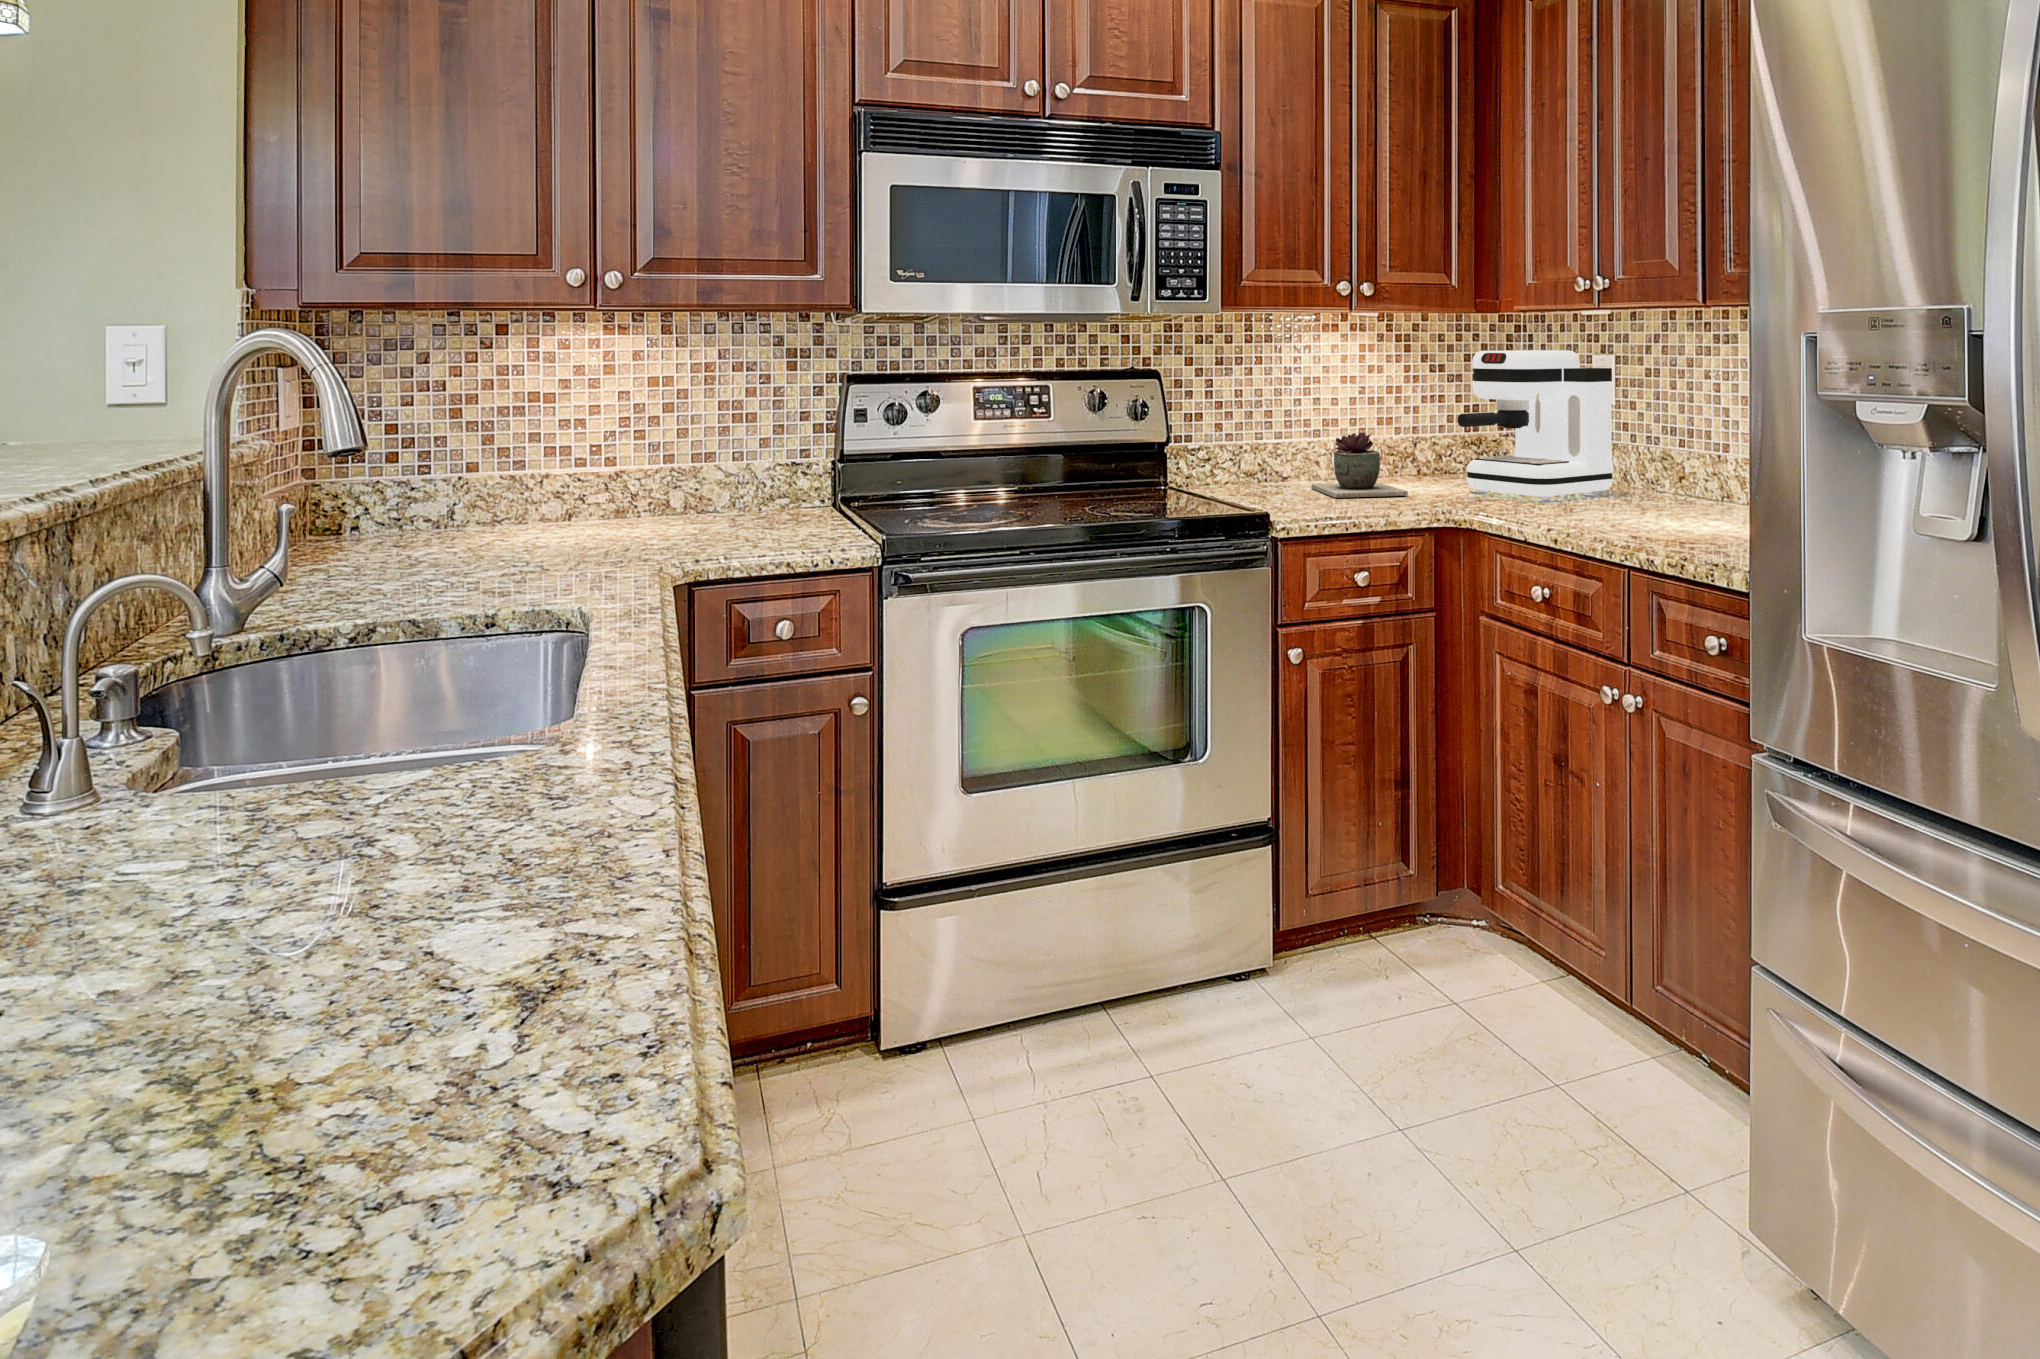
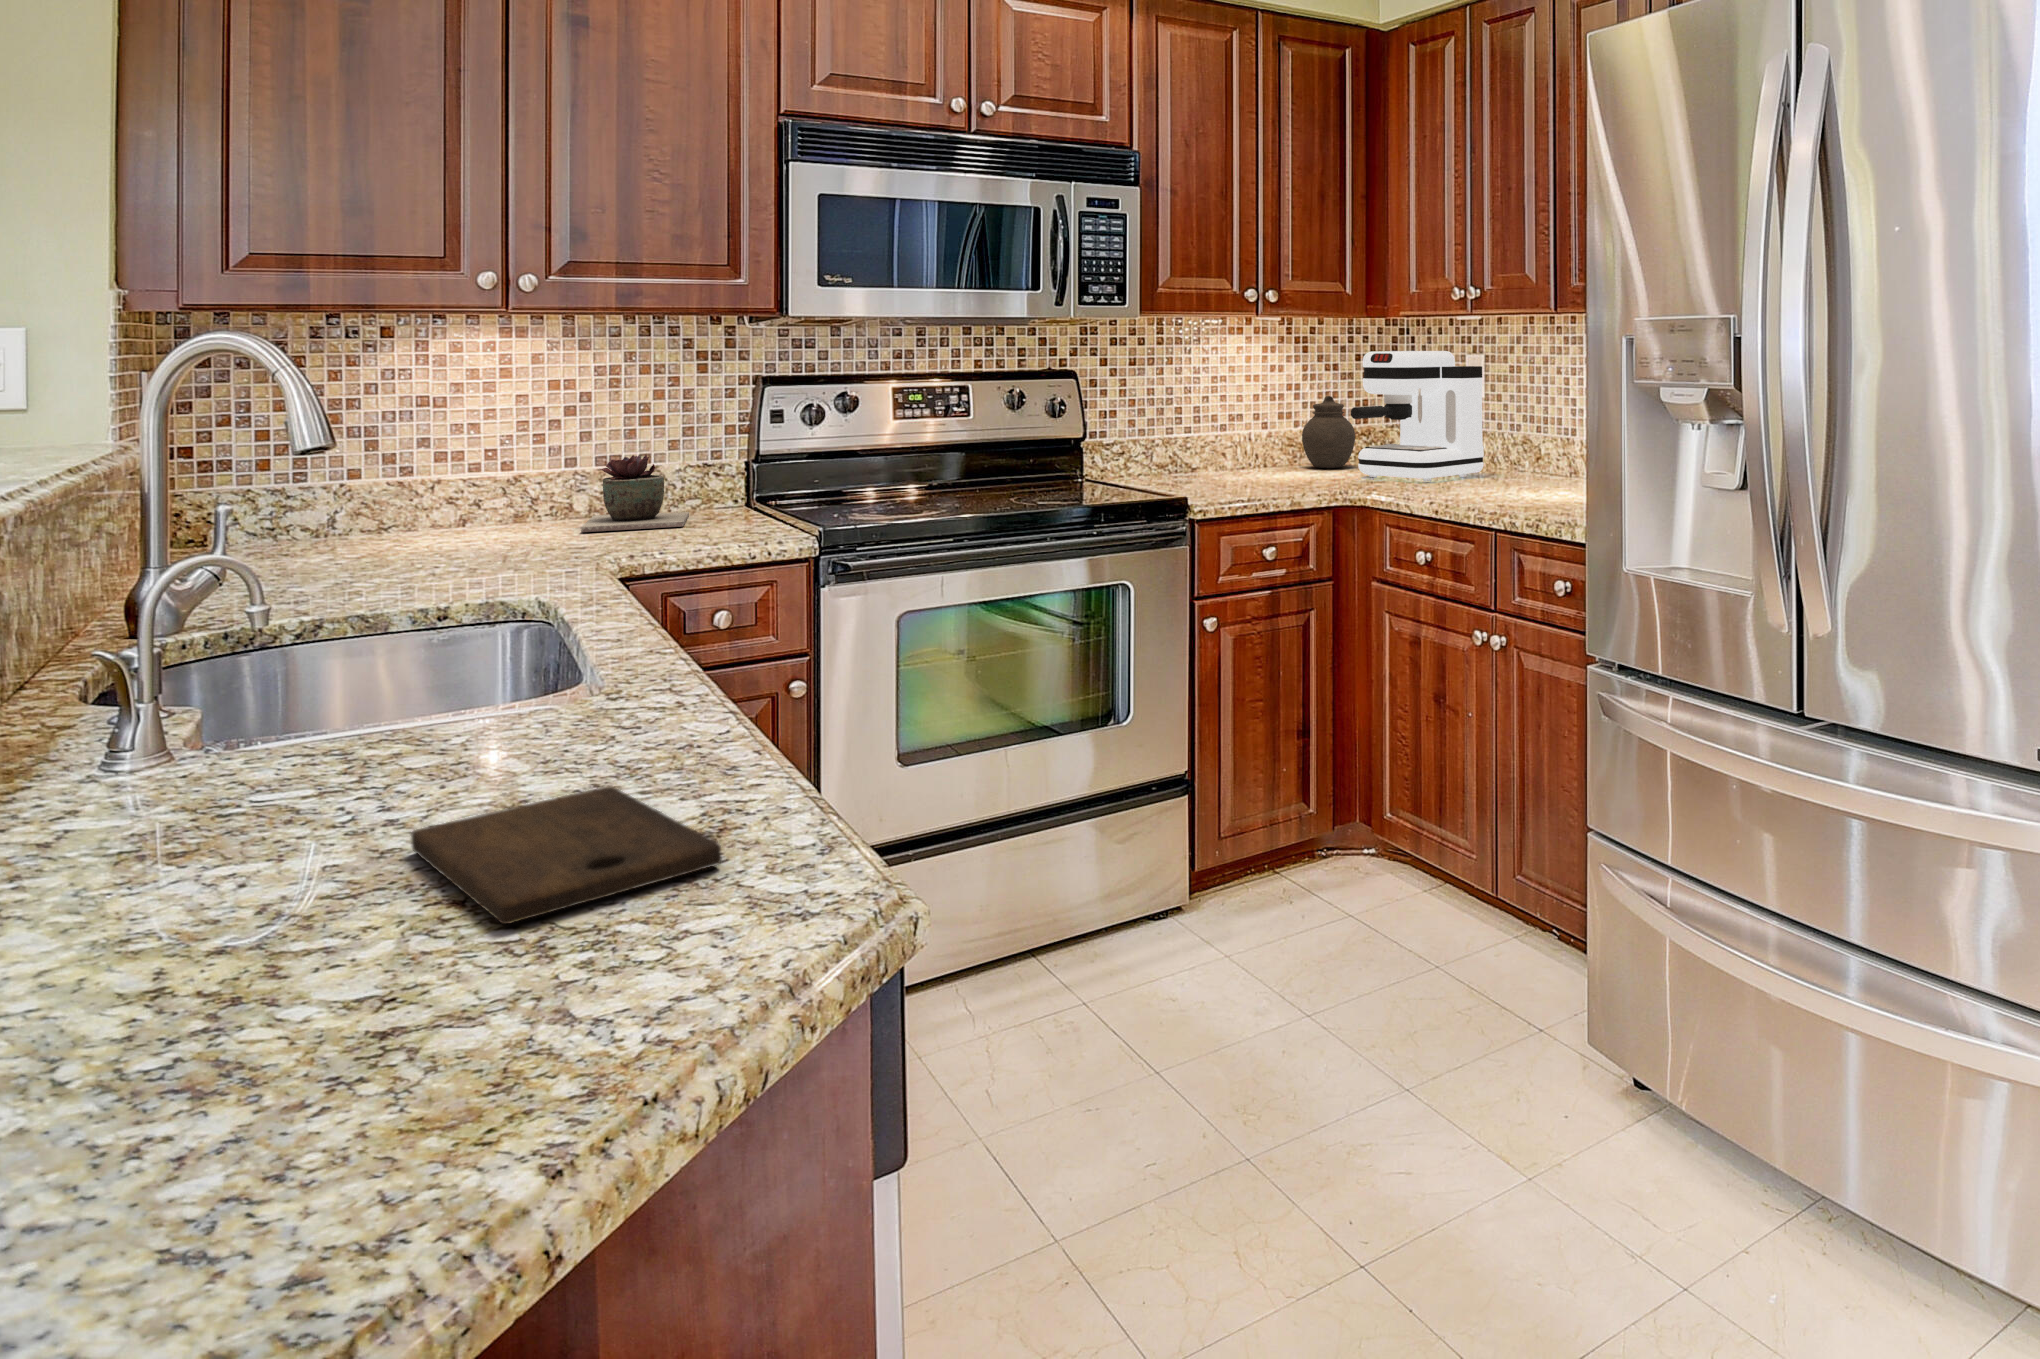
jar: none [1405,400,1465,480] -> present [1302,396,1355,468]
succulent plant: present [1311,432,1408,498] -> present [581,455,689,532]
cutting board: none [220,899,536,1139] -> present [411,786,721,924]

